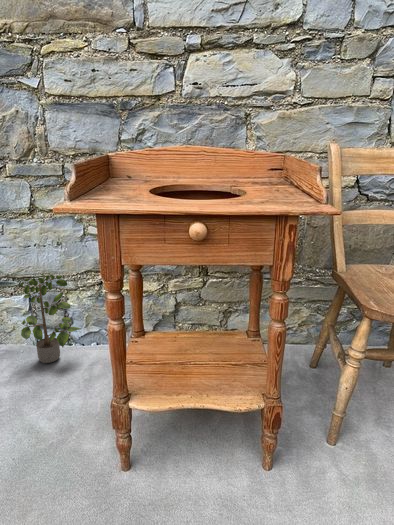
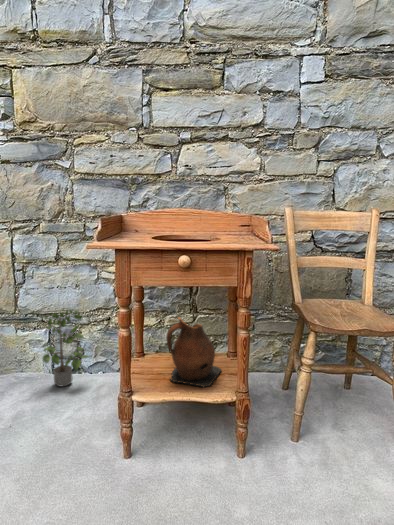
ceramic pitcher: none [172,295,242,387] -> present [166,317,221,387]

